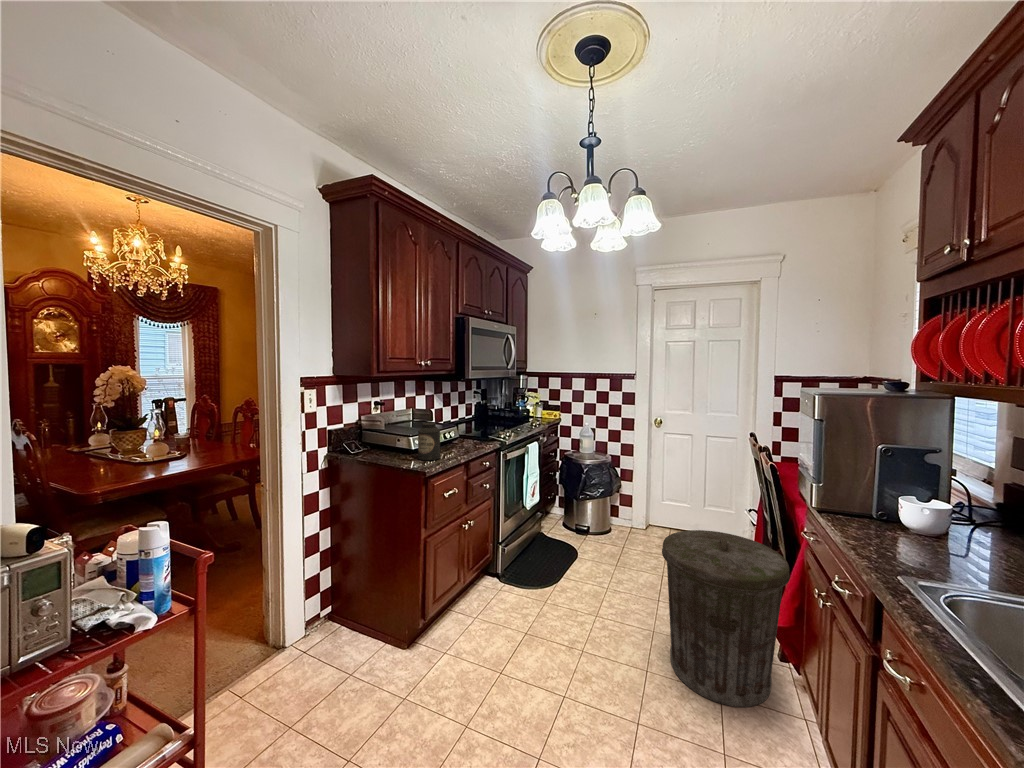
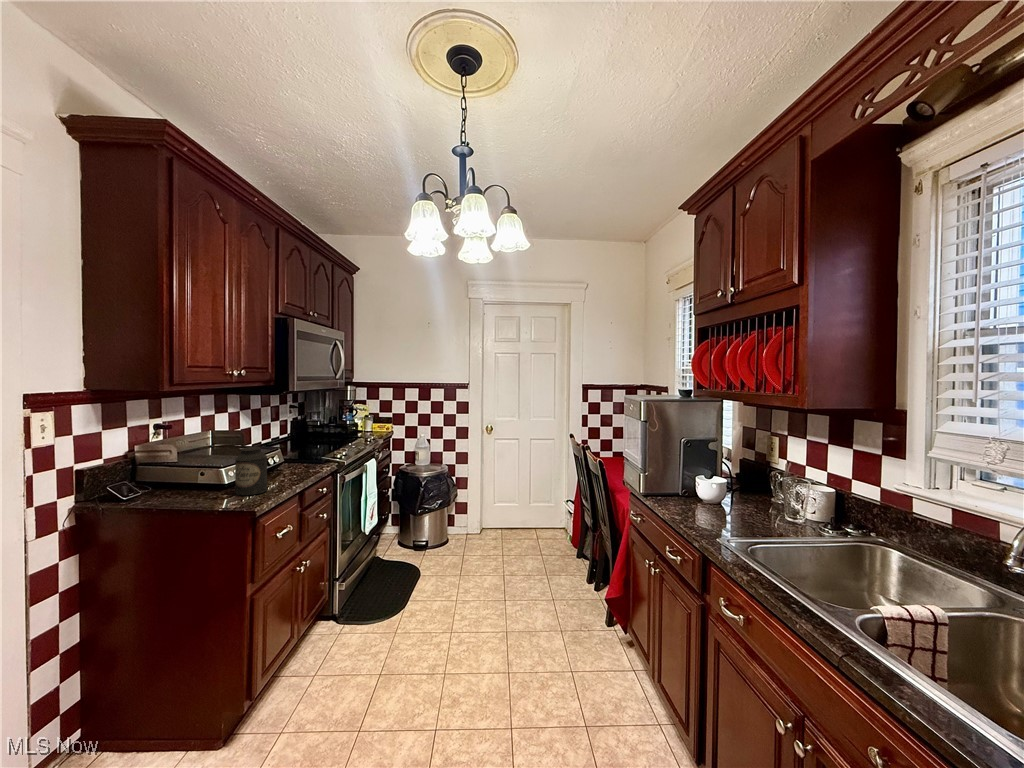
trash can: present [662,530,790,707] -> none [518,526,621,683]

